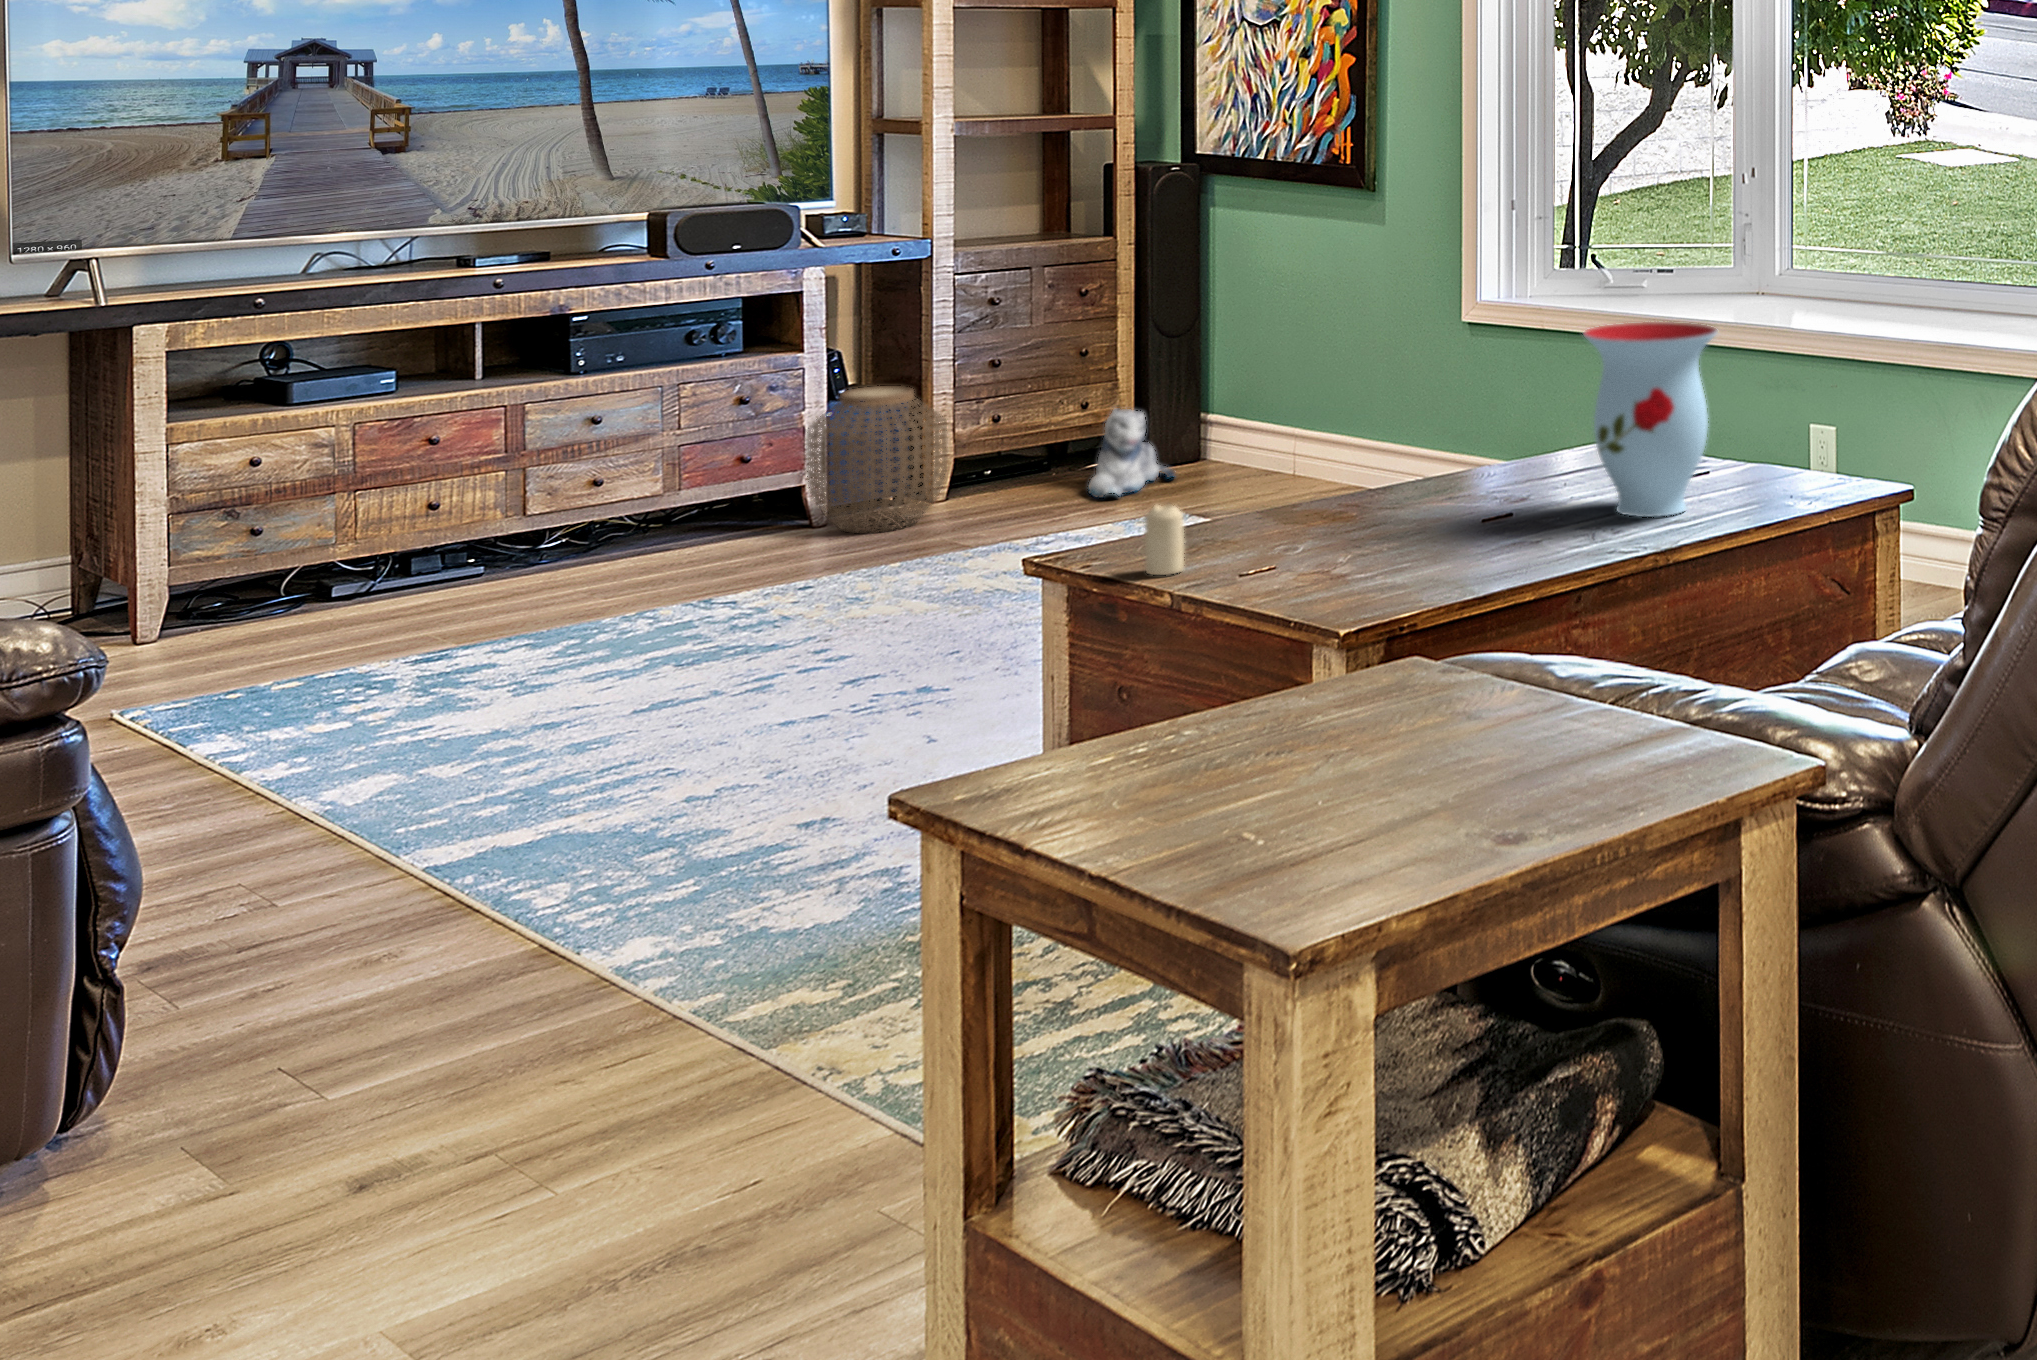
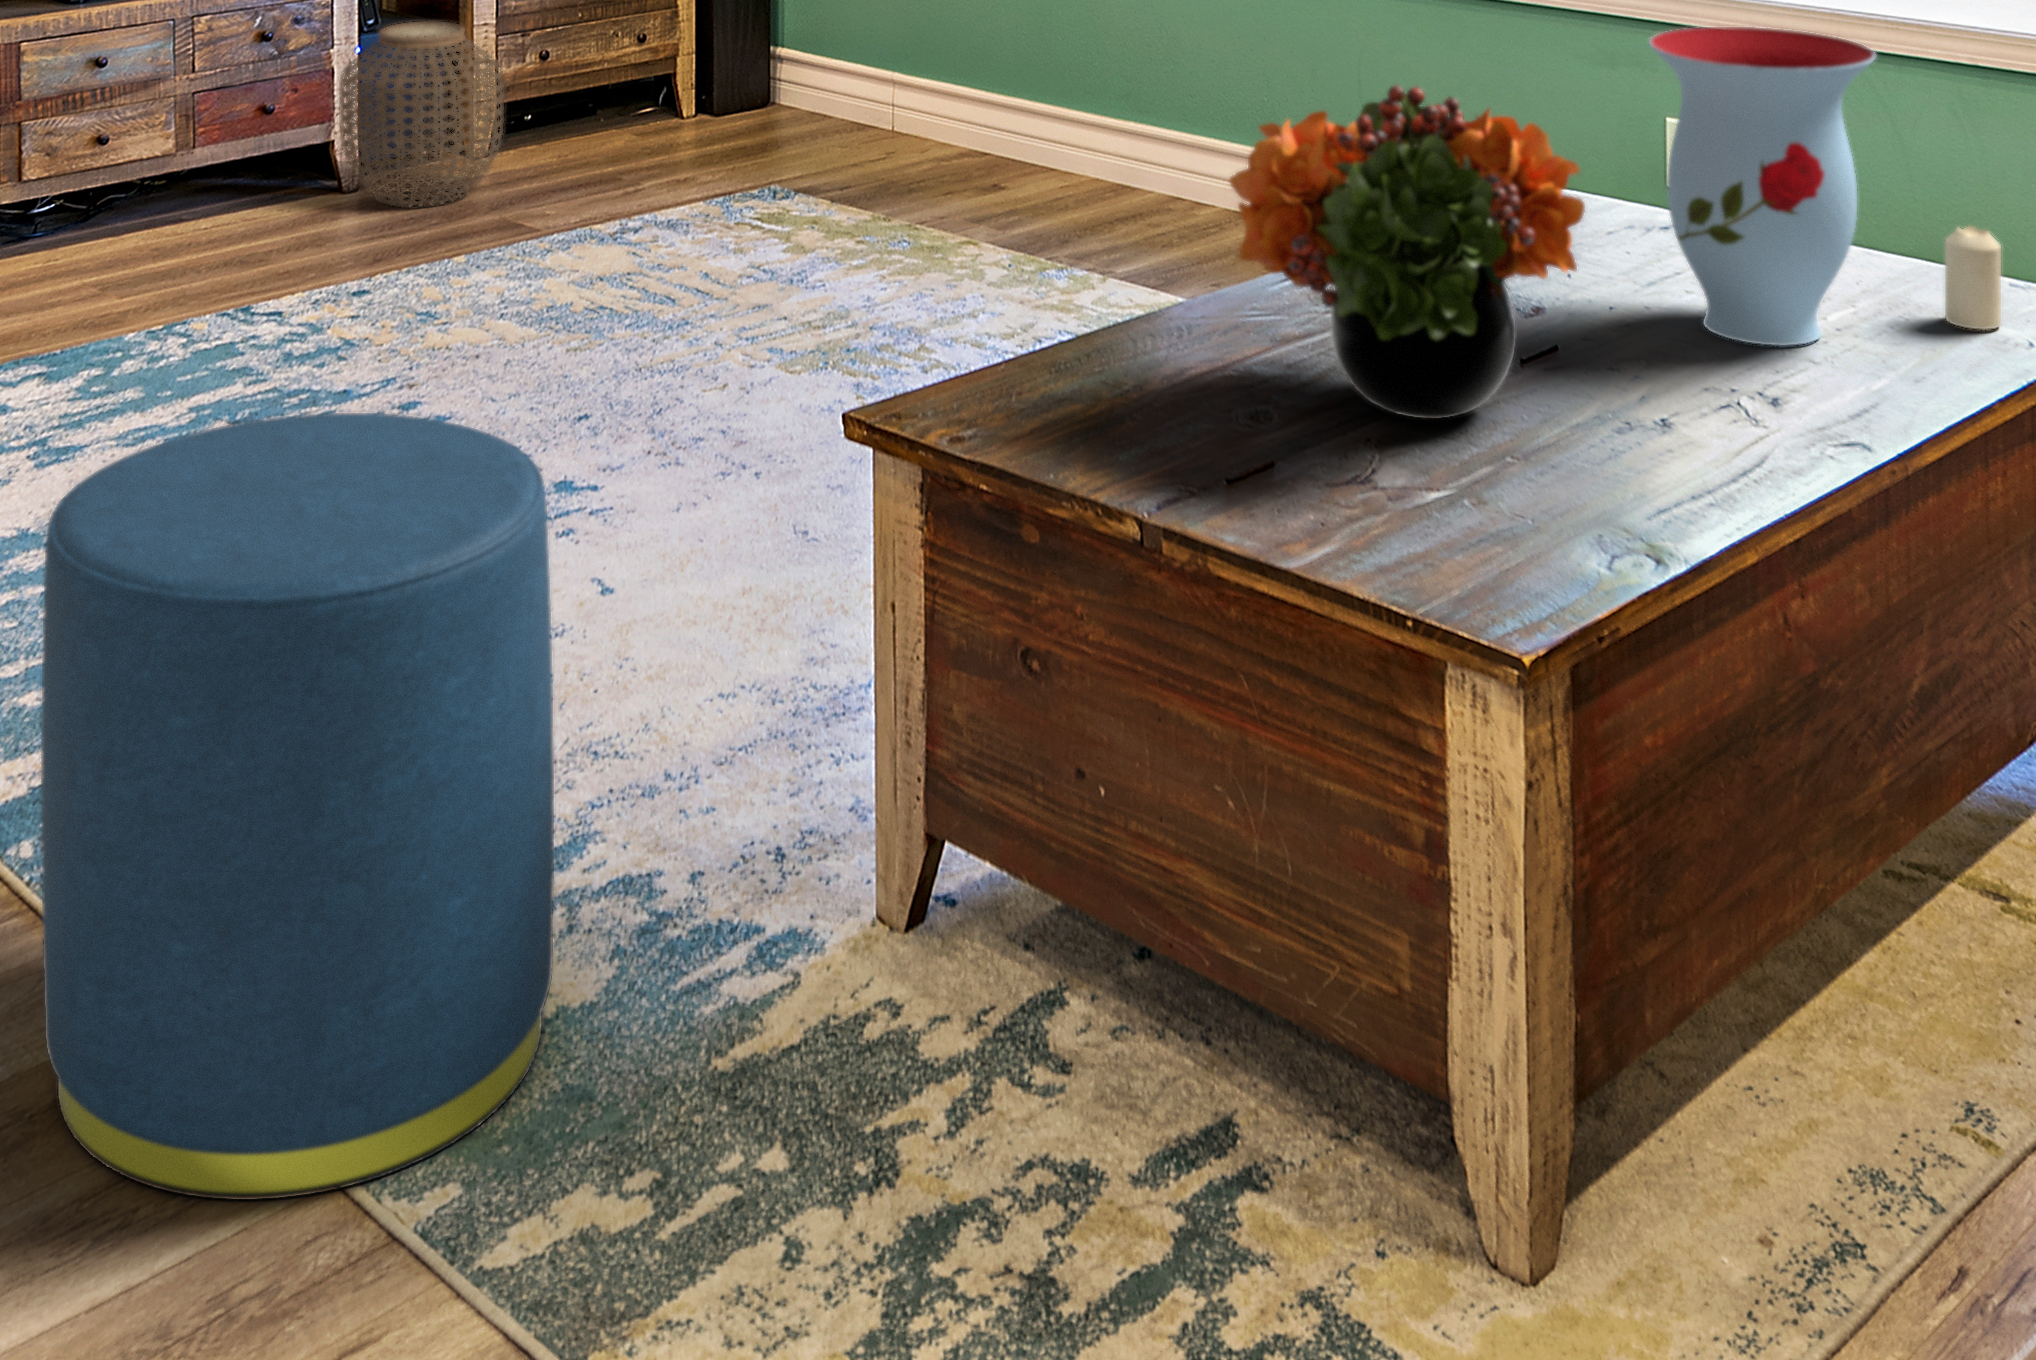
flower arrangement: none [1268,352,1497,555] -> present [1229,86,1585,419]
plush toy: present [1088,408,1175,498] -> none [660,50,760,166]
candle: present [1145,504,1184,575] -> present [1945,226,2001,330]
ottoman: none [454,578,806,1022] -> present [41,413,554,1200]

